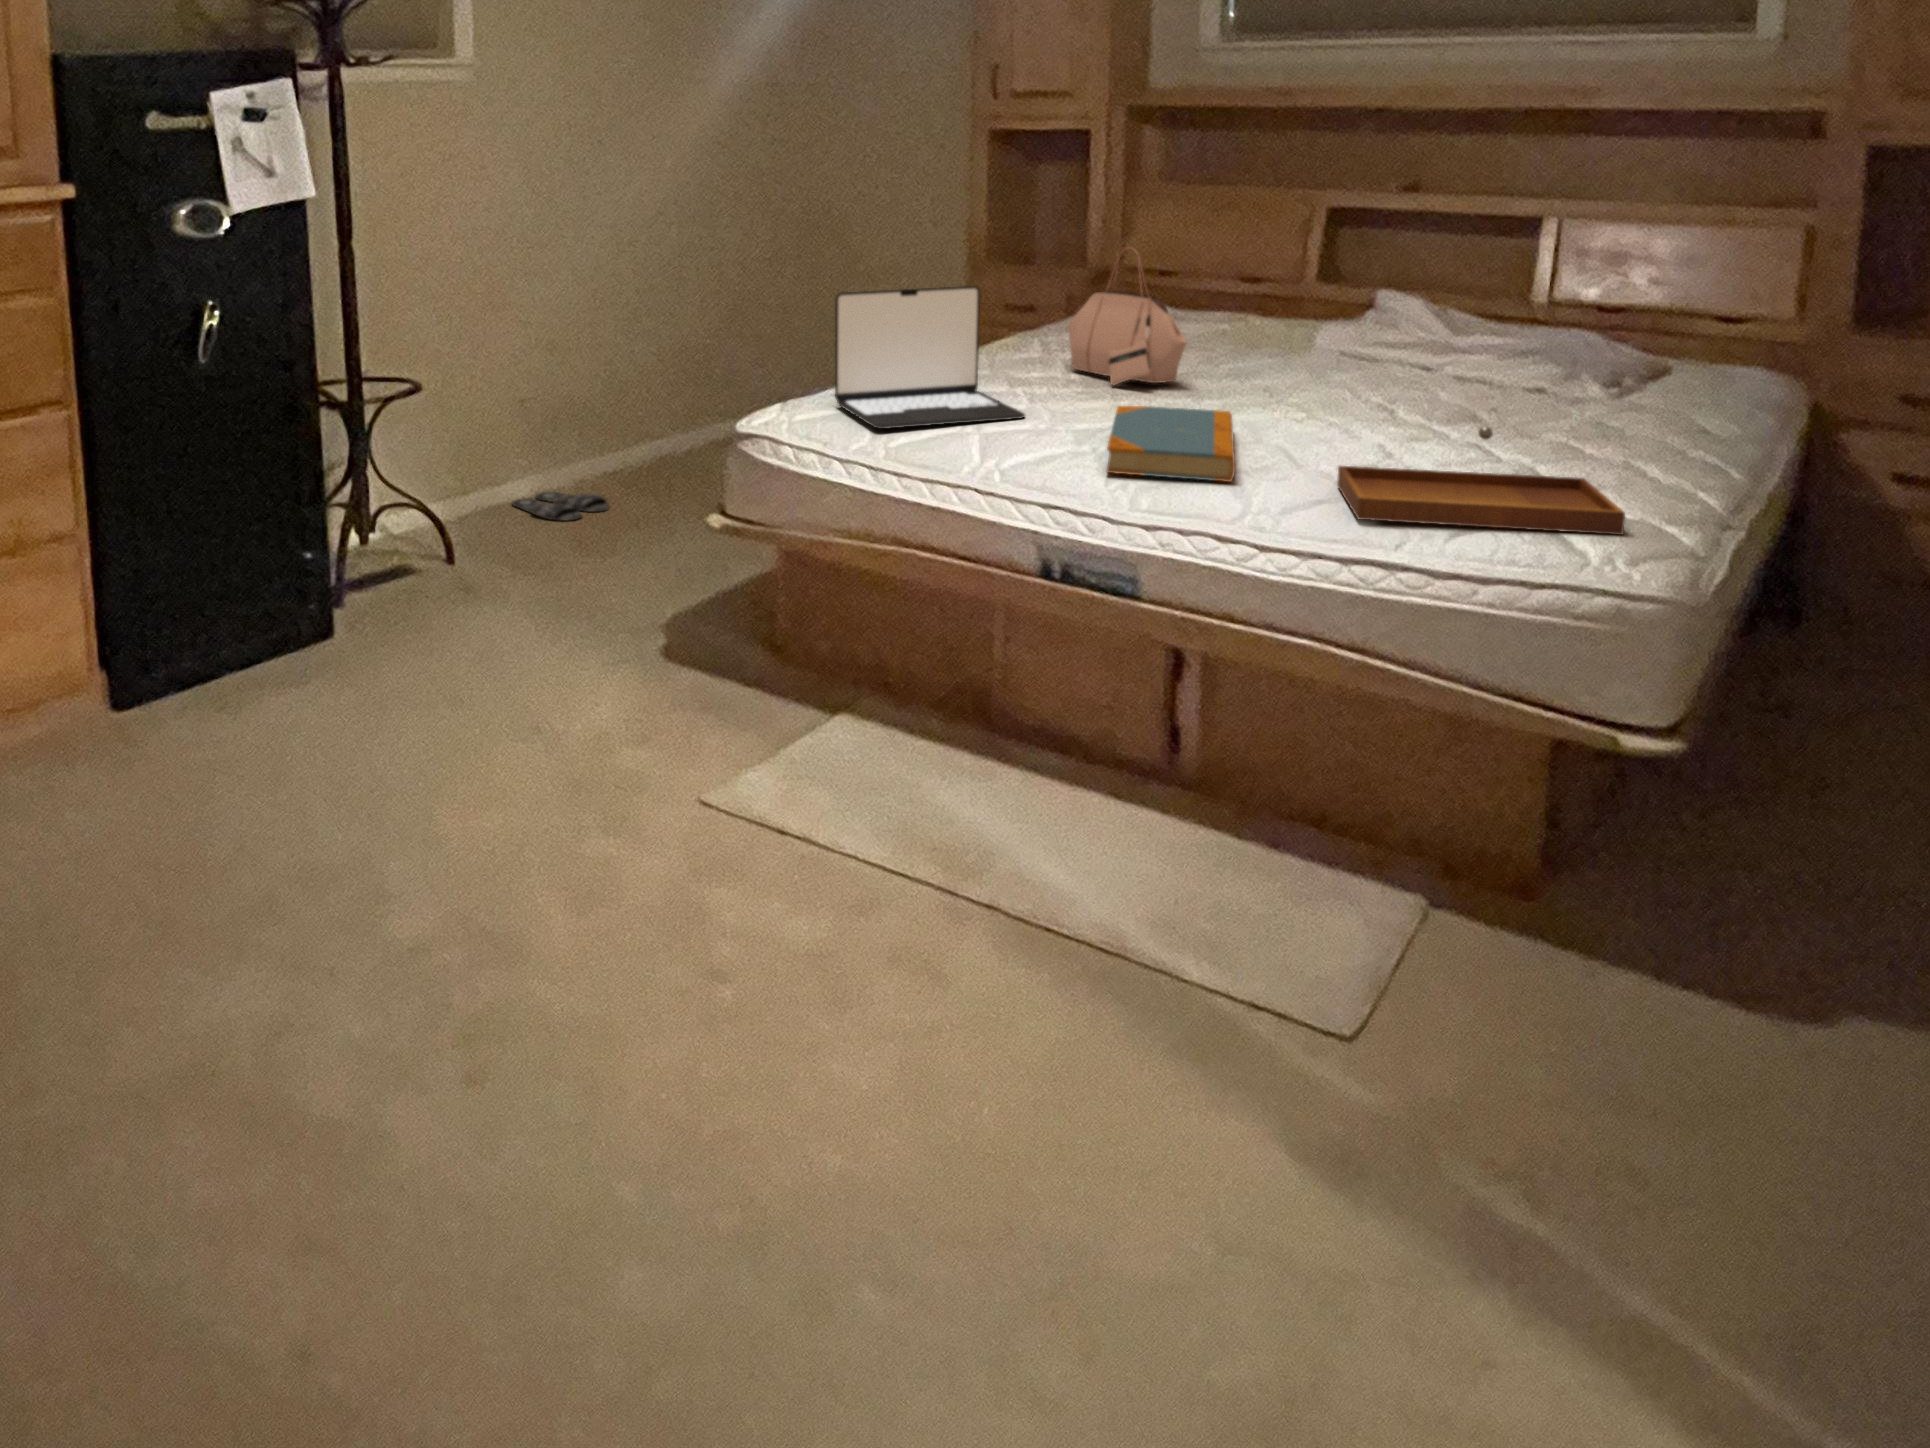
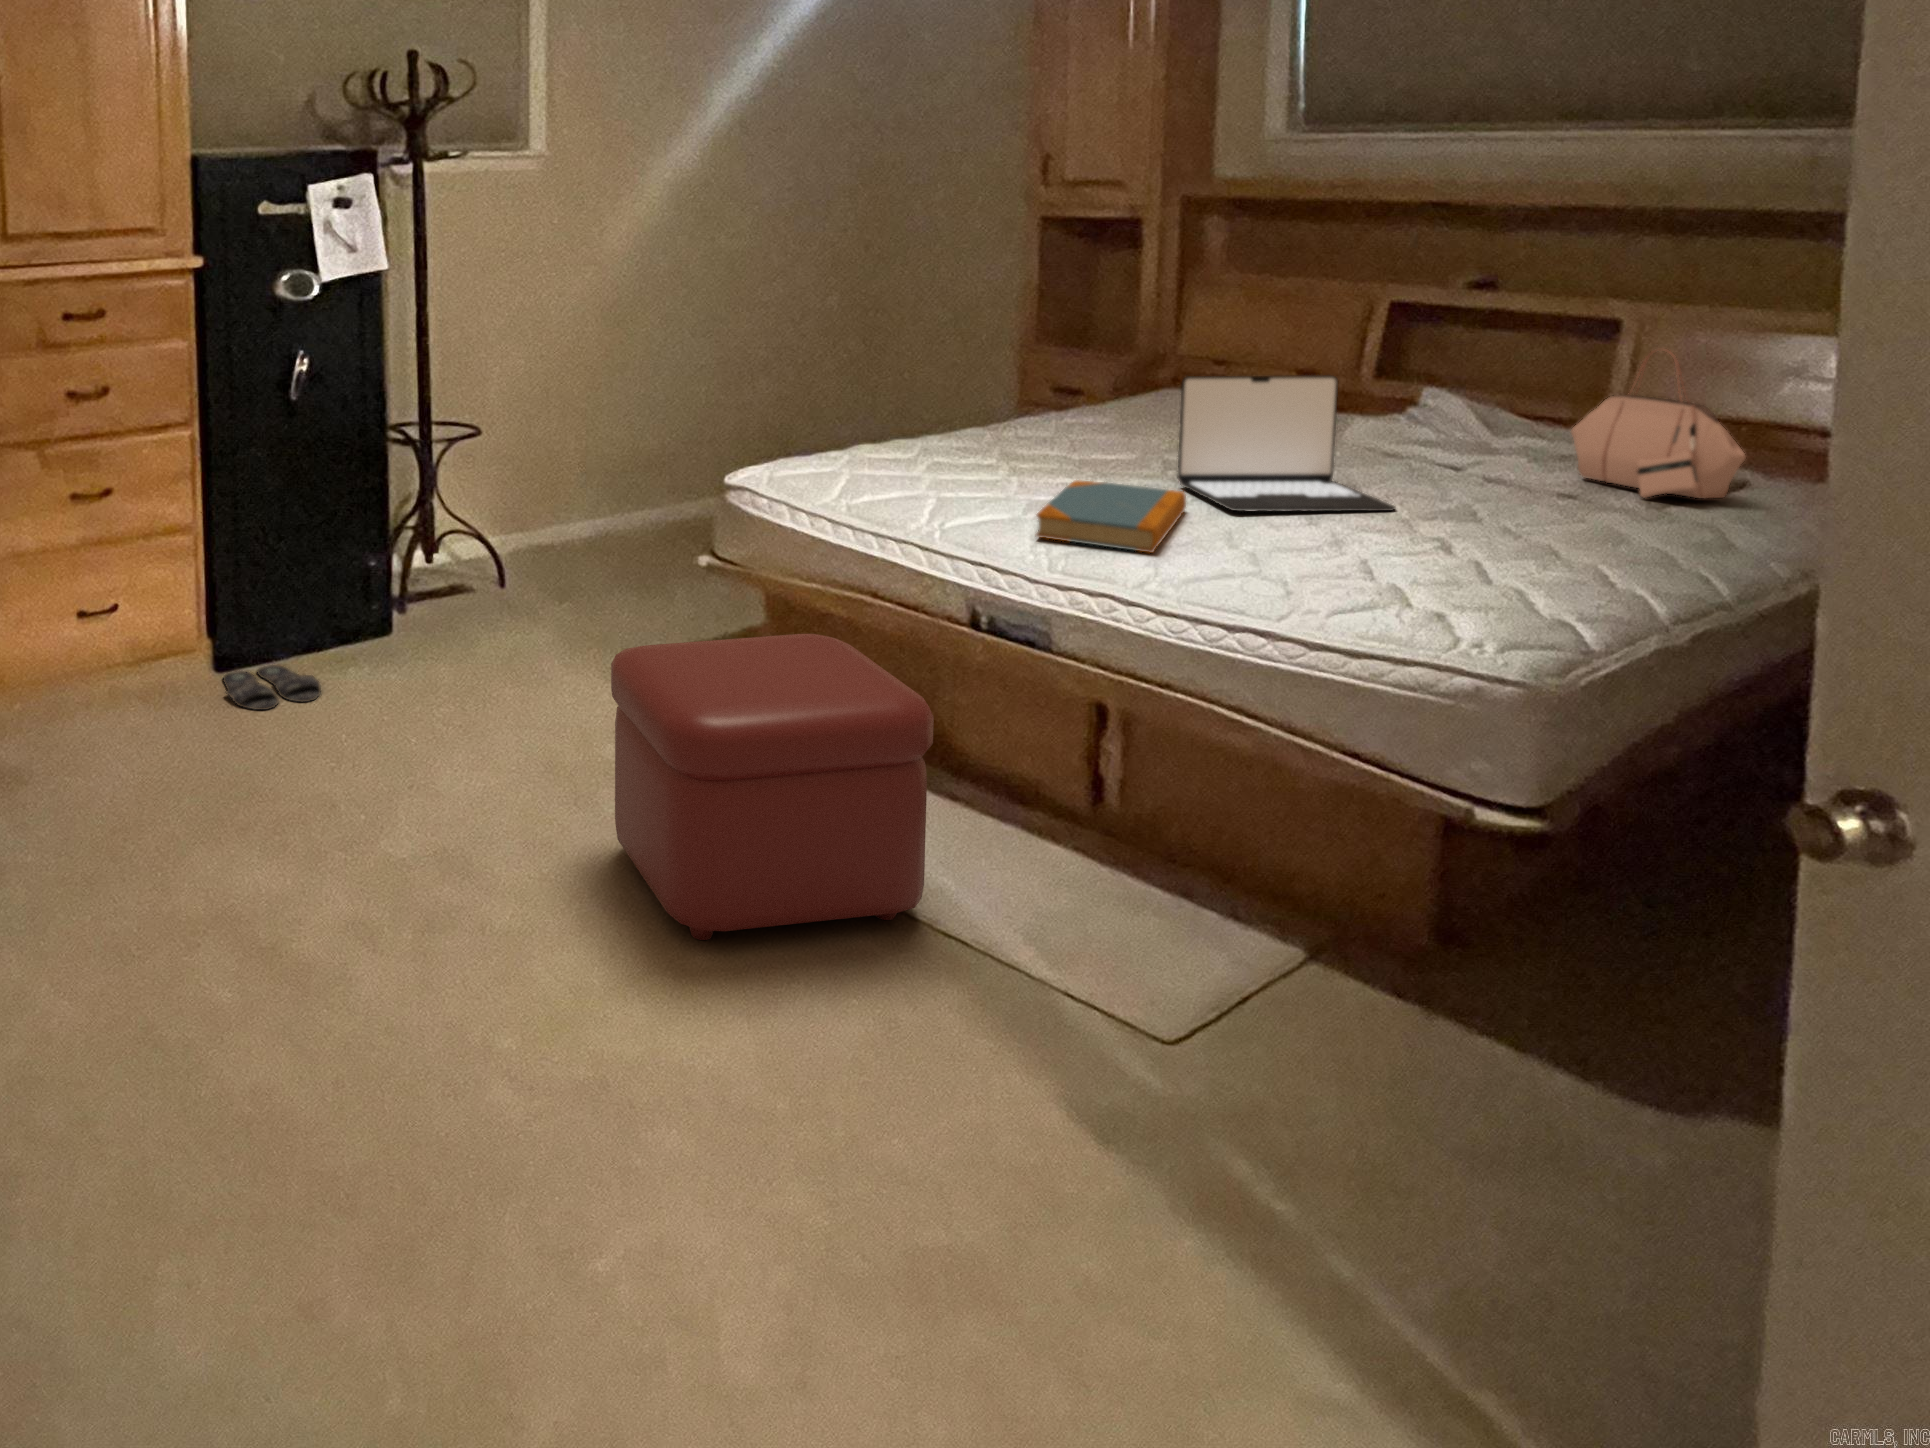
handbag: present [1068,248,1186,385] -> present [1571,351,1745,498]
laptop: present [835,286,1025,429] -> present [1178,375,1395,511]
tray: present [1337,427,1625,535] -> none [1254,516,1528,628]
slippers: present [512,492,609,521] -> present [223,665,321,710]
ottoman: none [674,606,1062,997] -> present [611,634,934,940]

